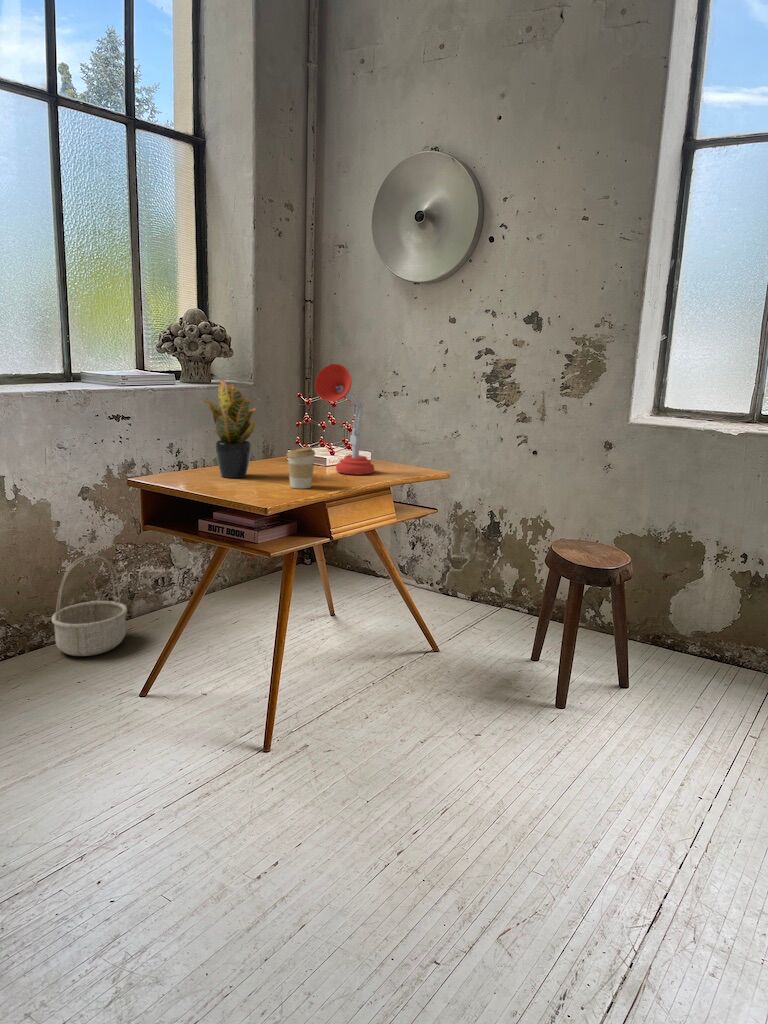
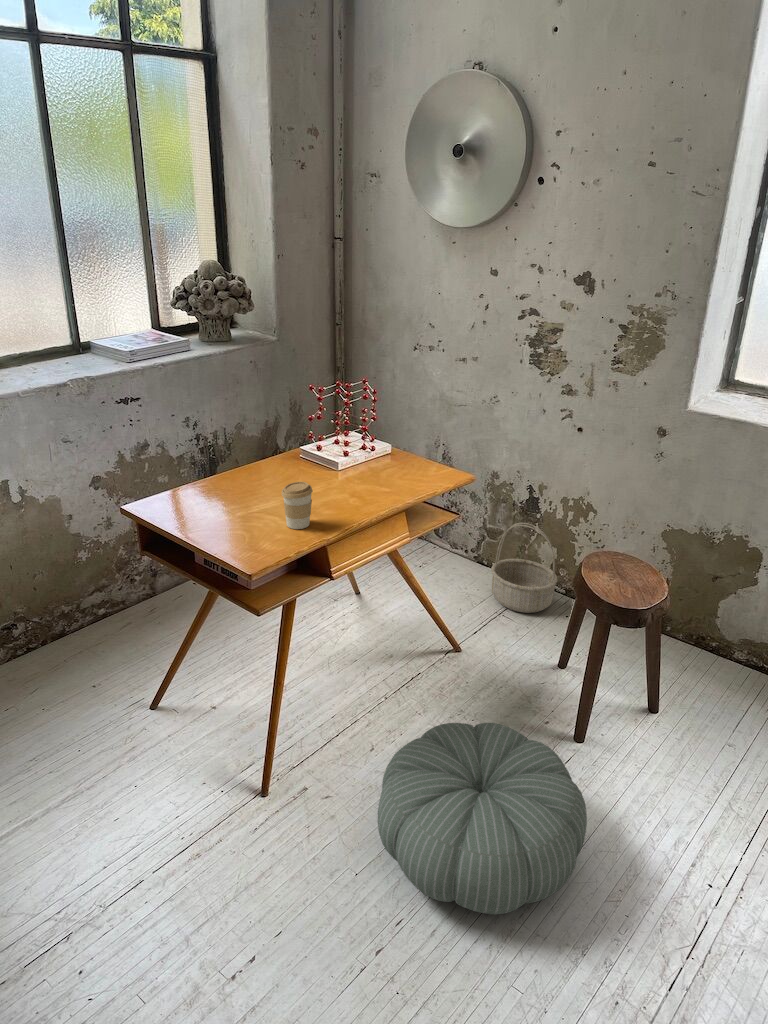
desk lamp: present [315,364,374,475] -> none [317,378,387,493]
potted plant: present [203,379,260,478] -> none [186,394,263,504]
basket: present [52,554,127,656] -> present [491,523,558,613]
pouf: none [384,675,583,828] -> present [378,723,587,914]

